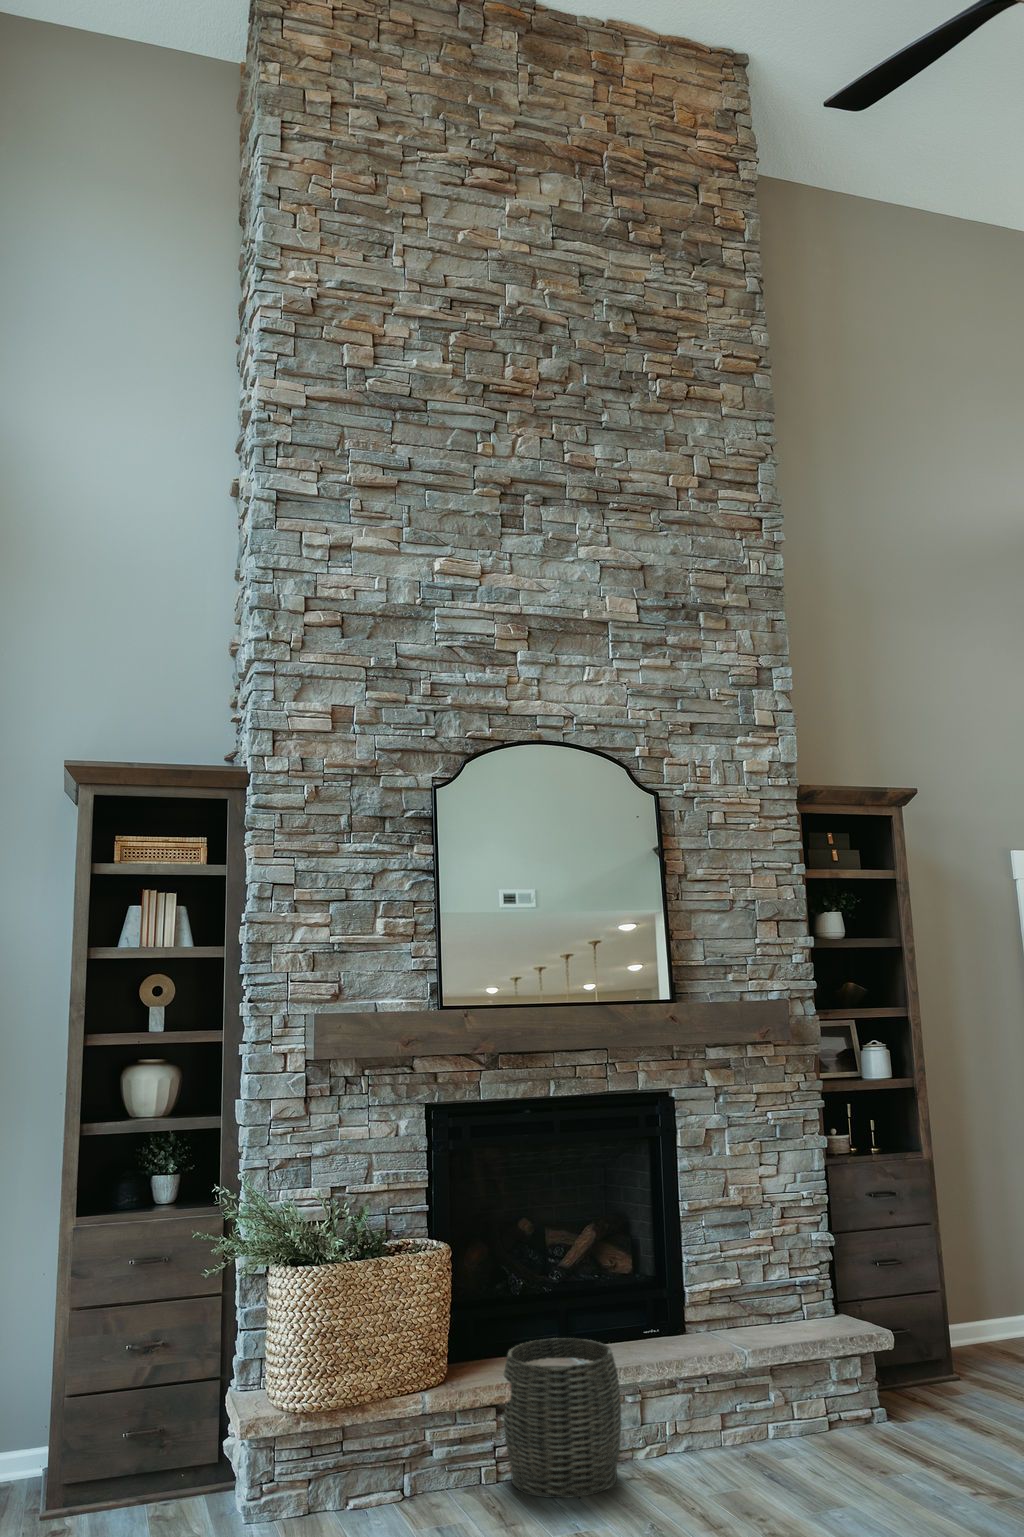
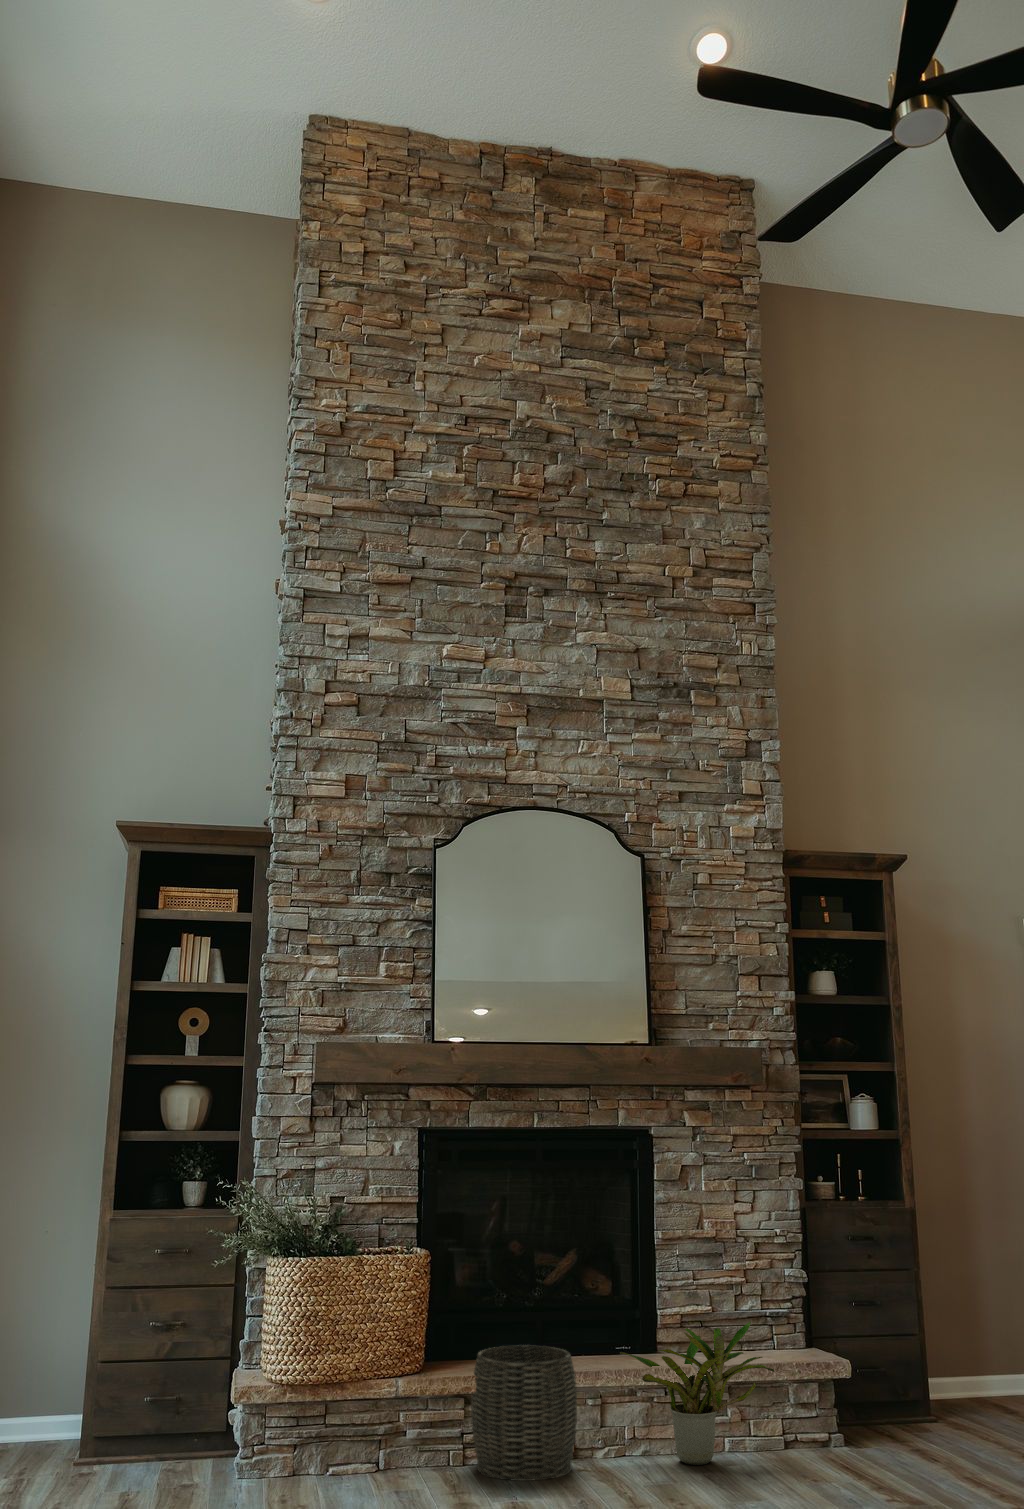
potted plant: none [656,1298,822,1458] -> present [620,1322,774,1465]

